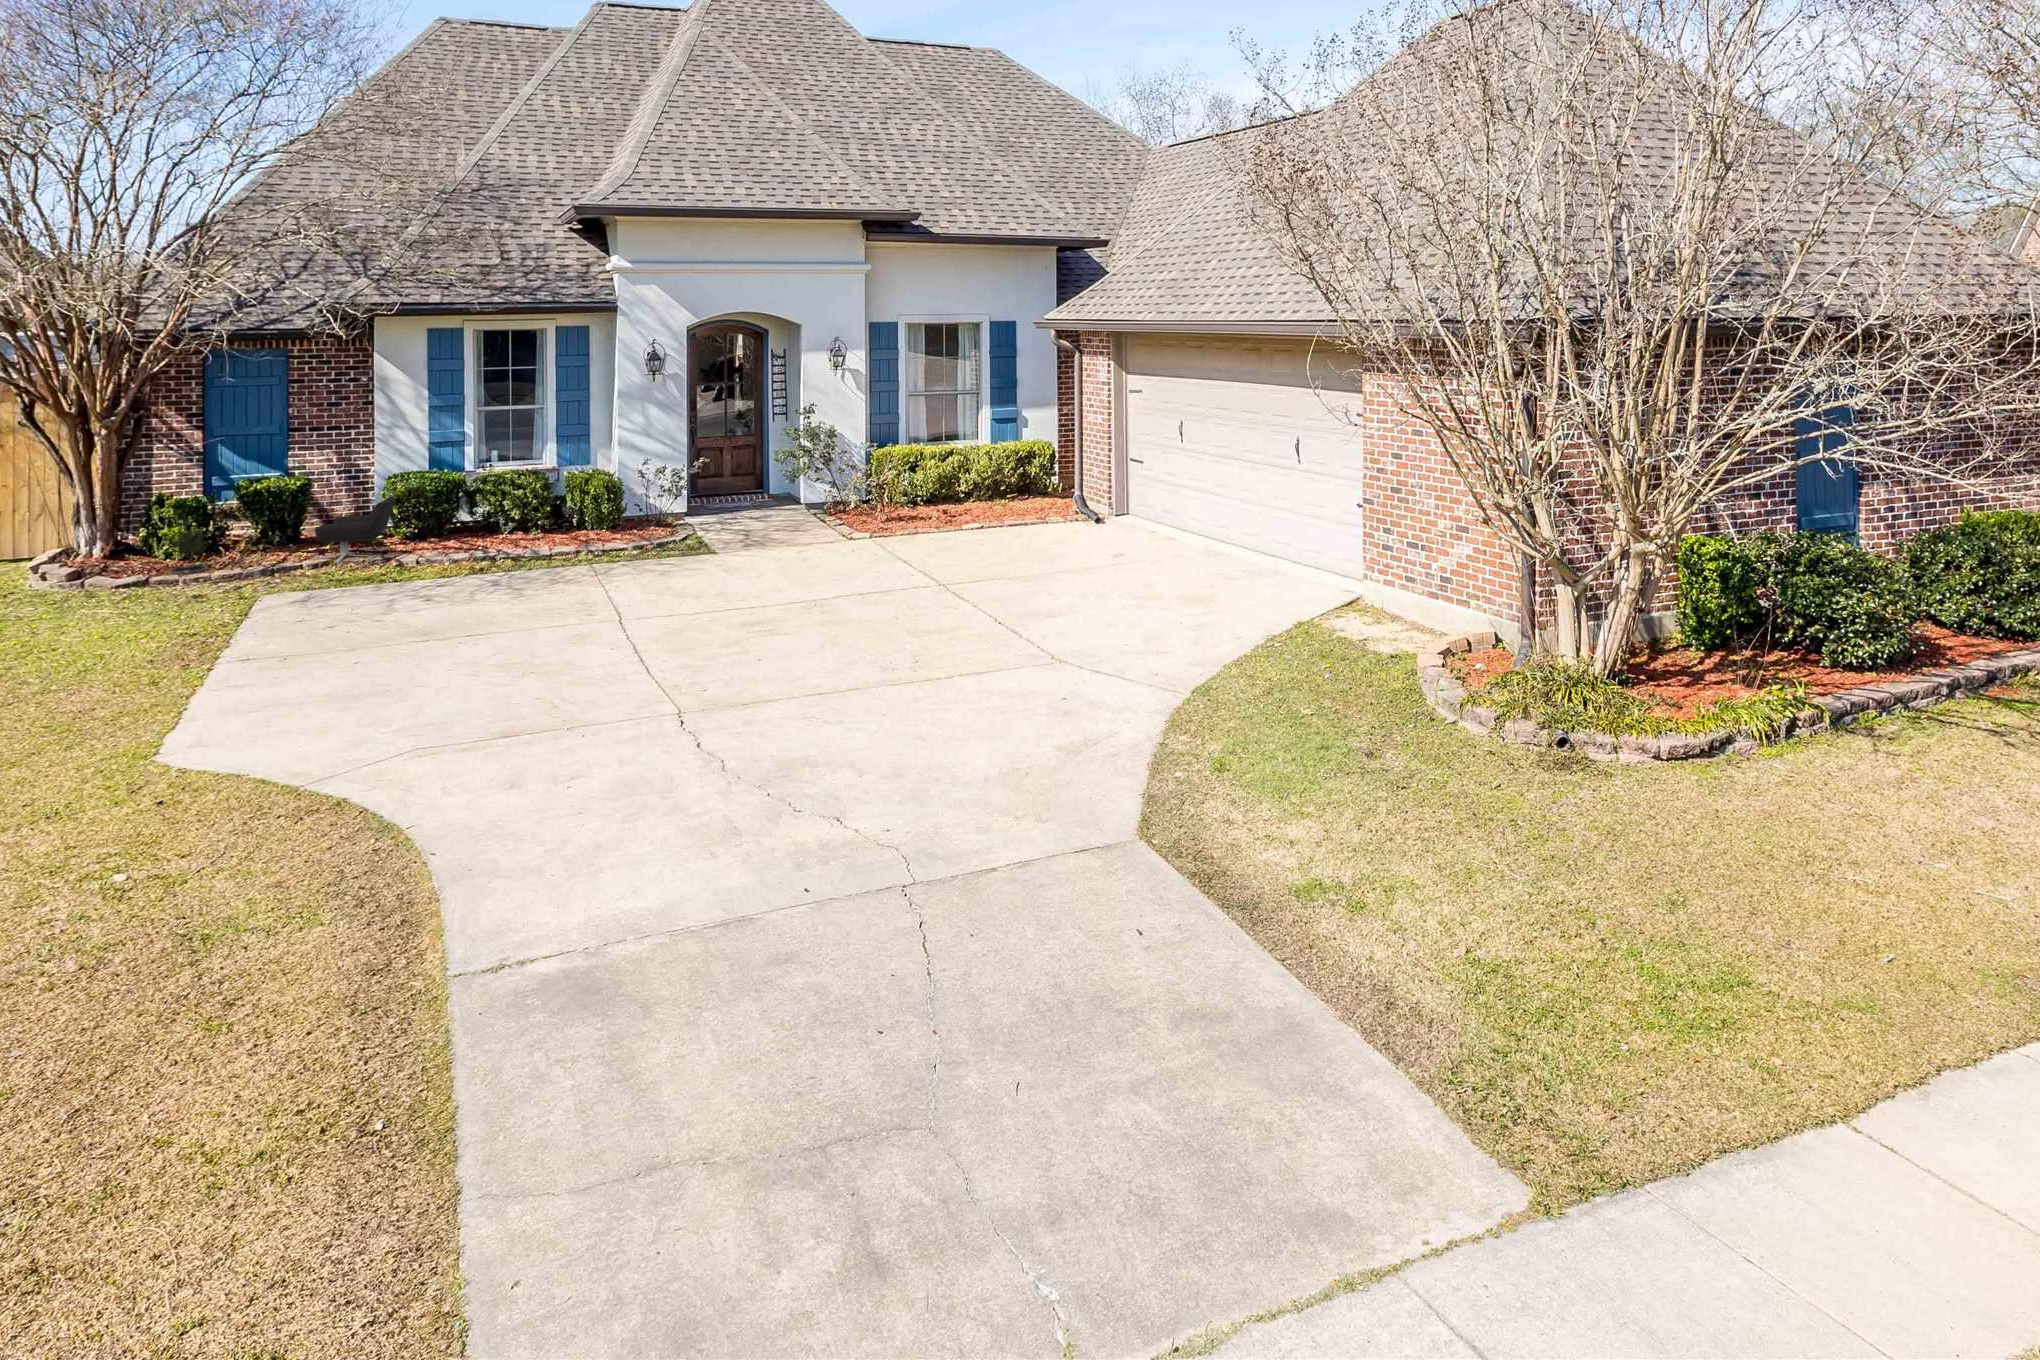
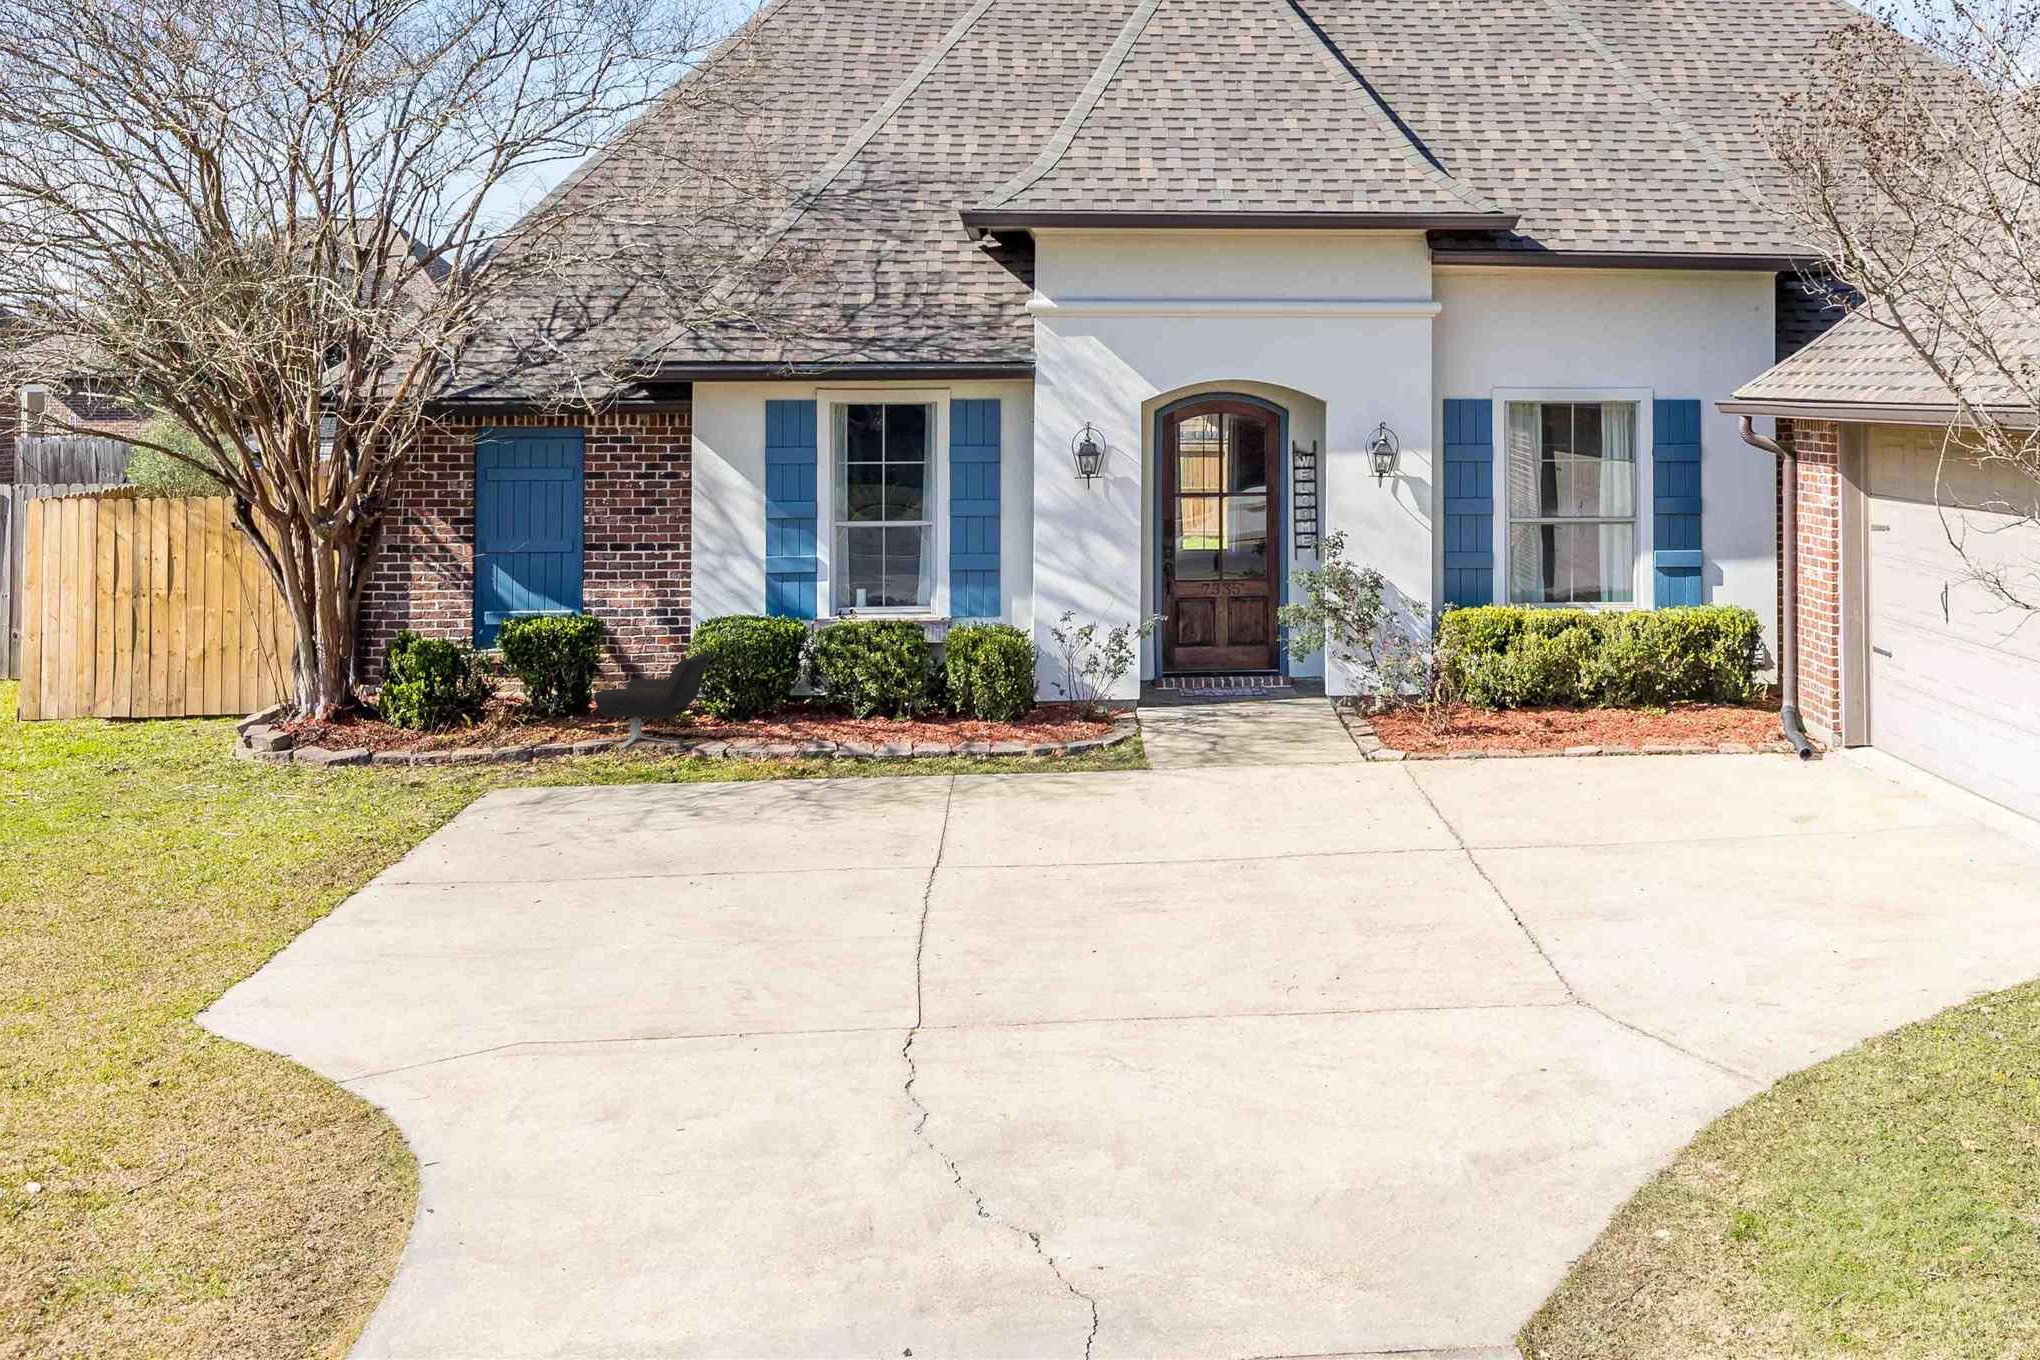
potted tree: present [169,517,207,574] -> none [405,661,461,749]

